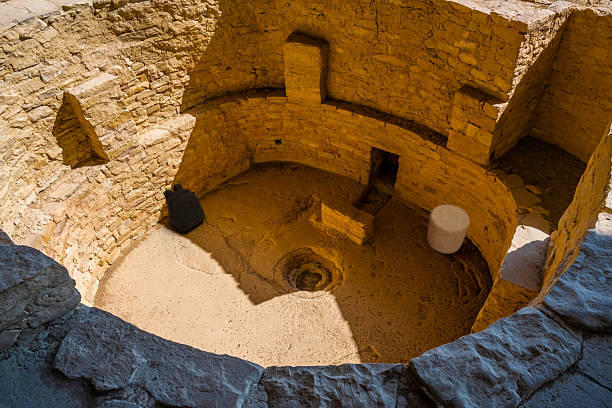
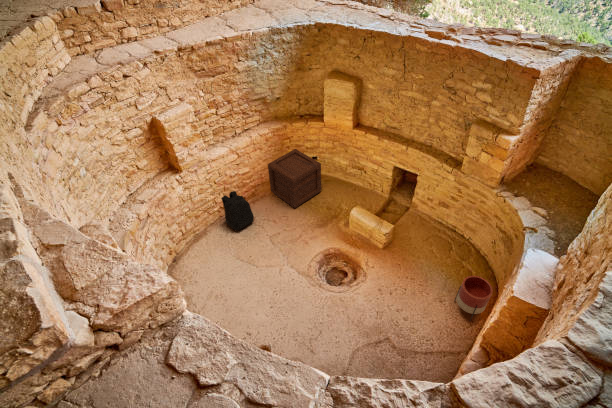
wooden crate: none [219,130,286,202] -> present [268,149,321,208]
woven basket: present [427,205,470,254] -> none [439,218,476,260]
planter: none [448,271,492,325] -> present [455,276,493,321]

